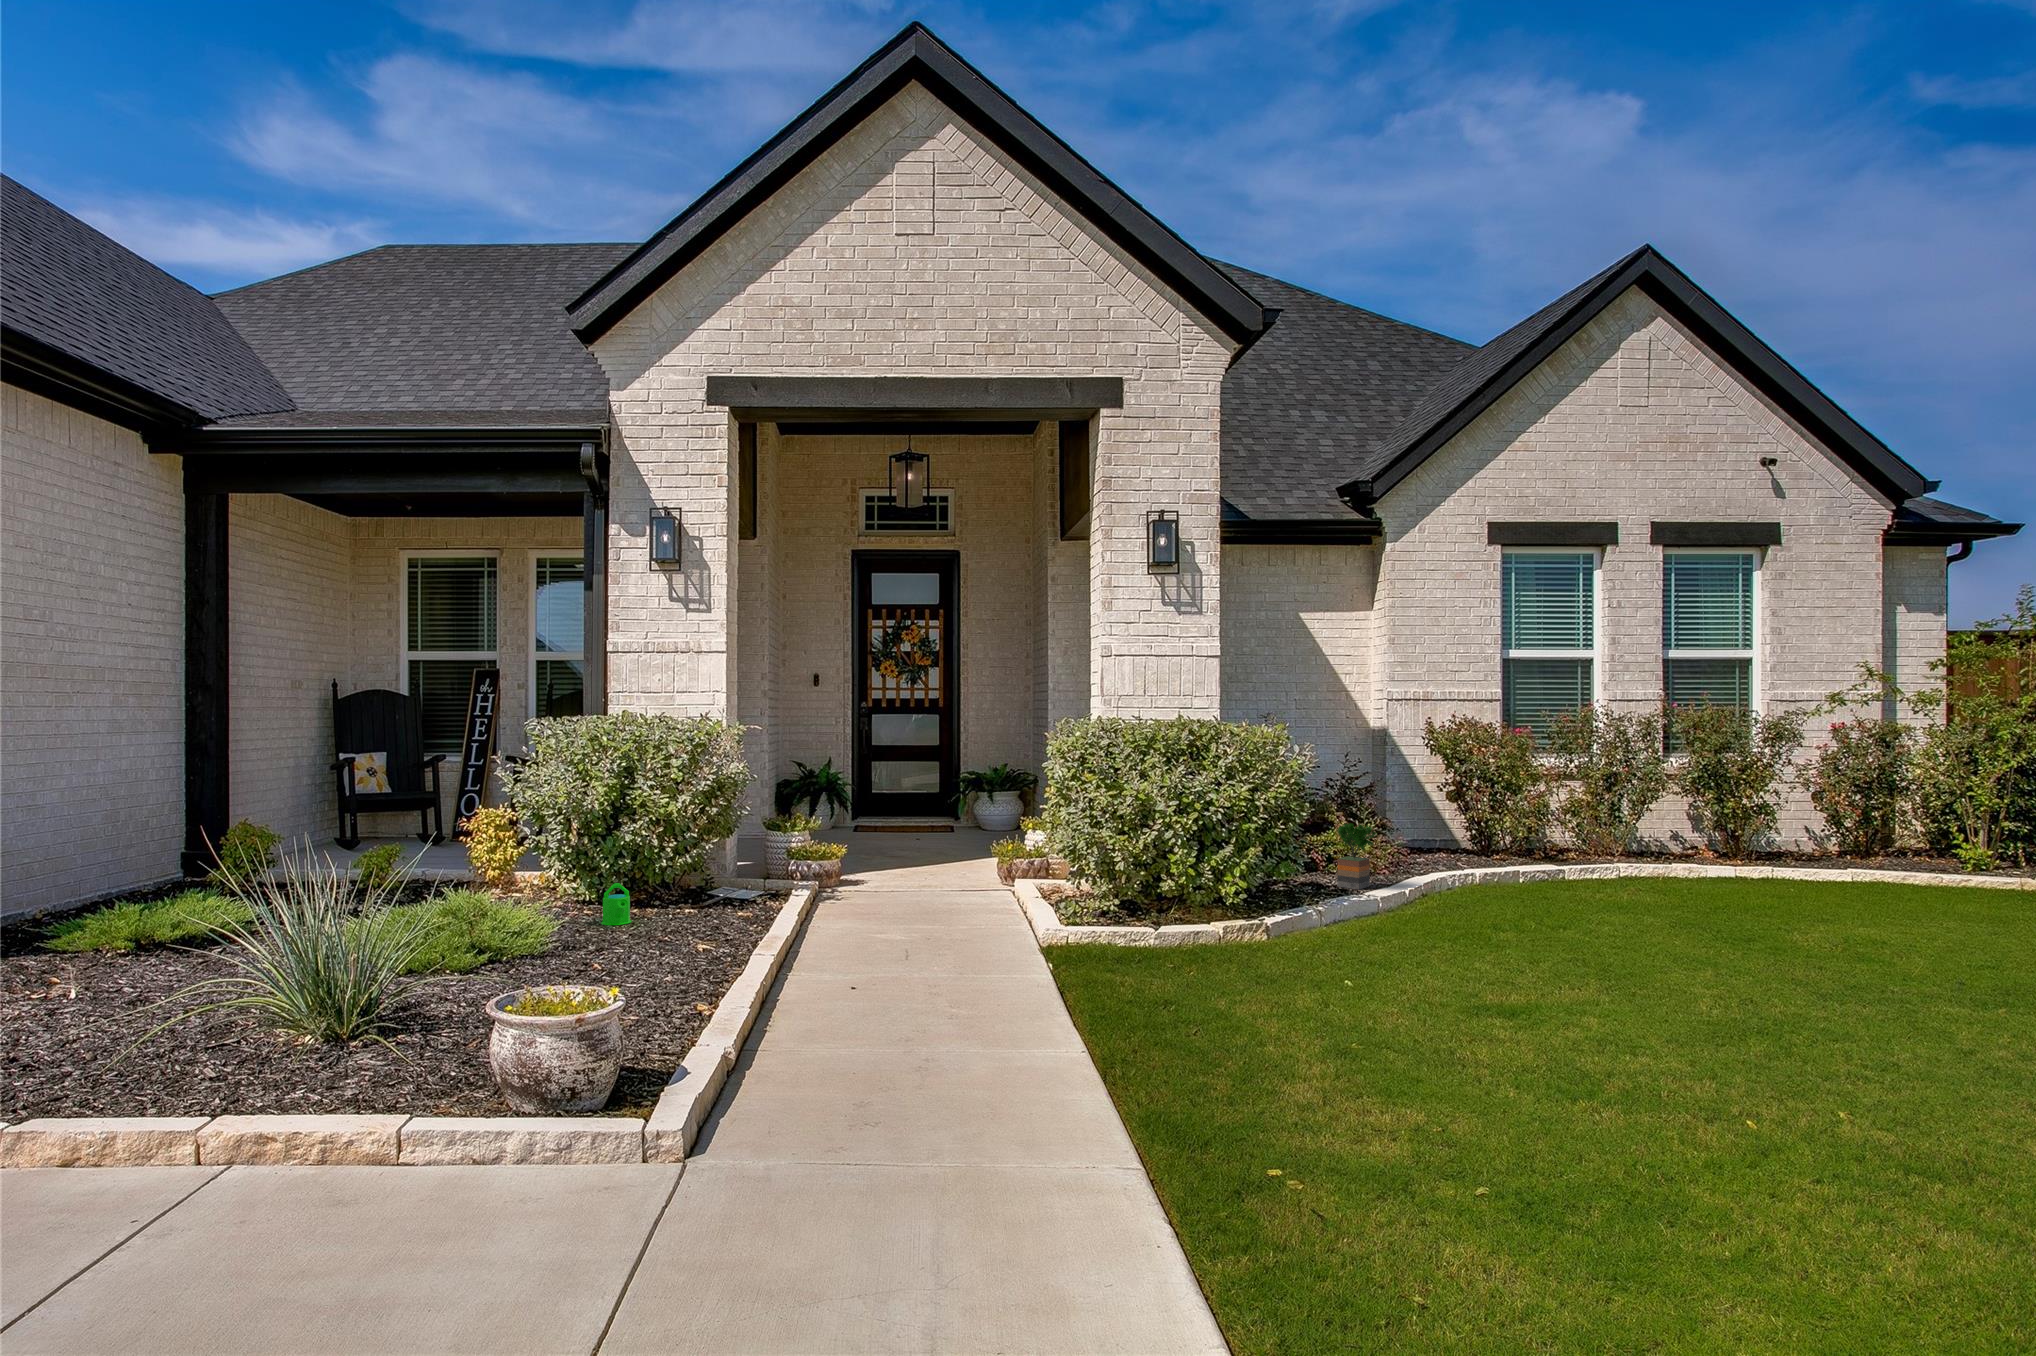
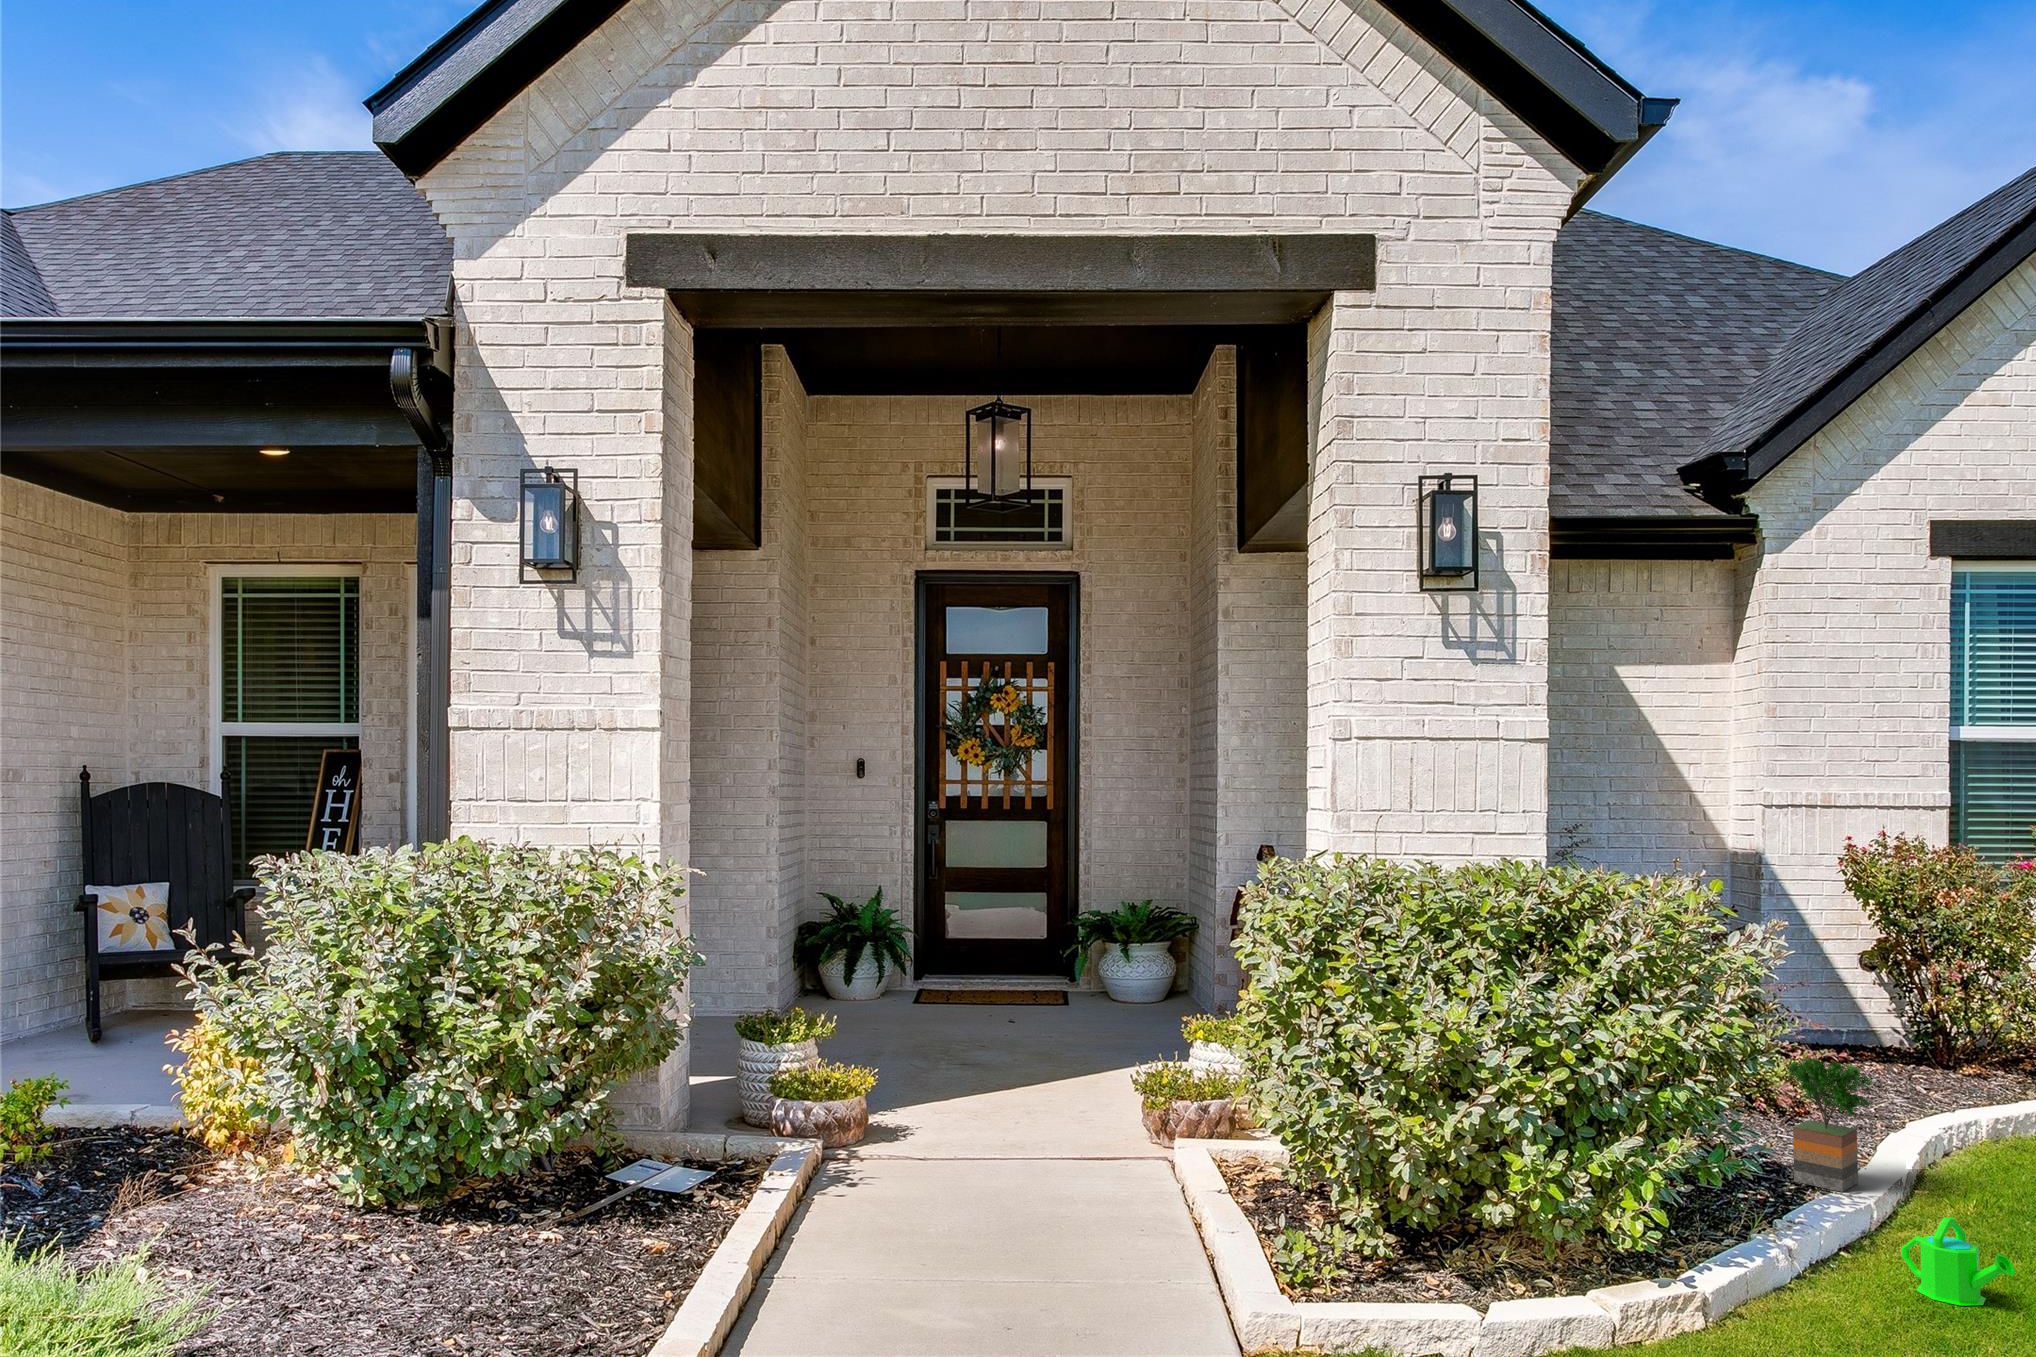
watering can: present [601,883,632,925] -> present [1901,1217,2016,1306]

